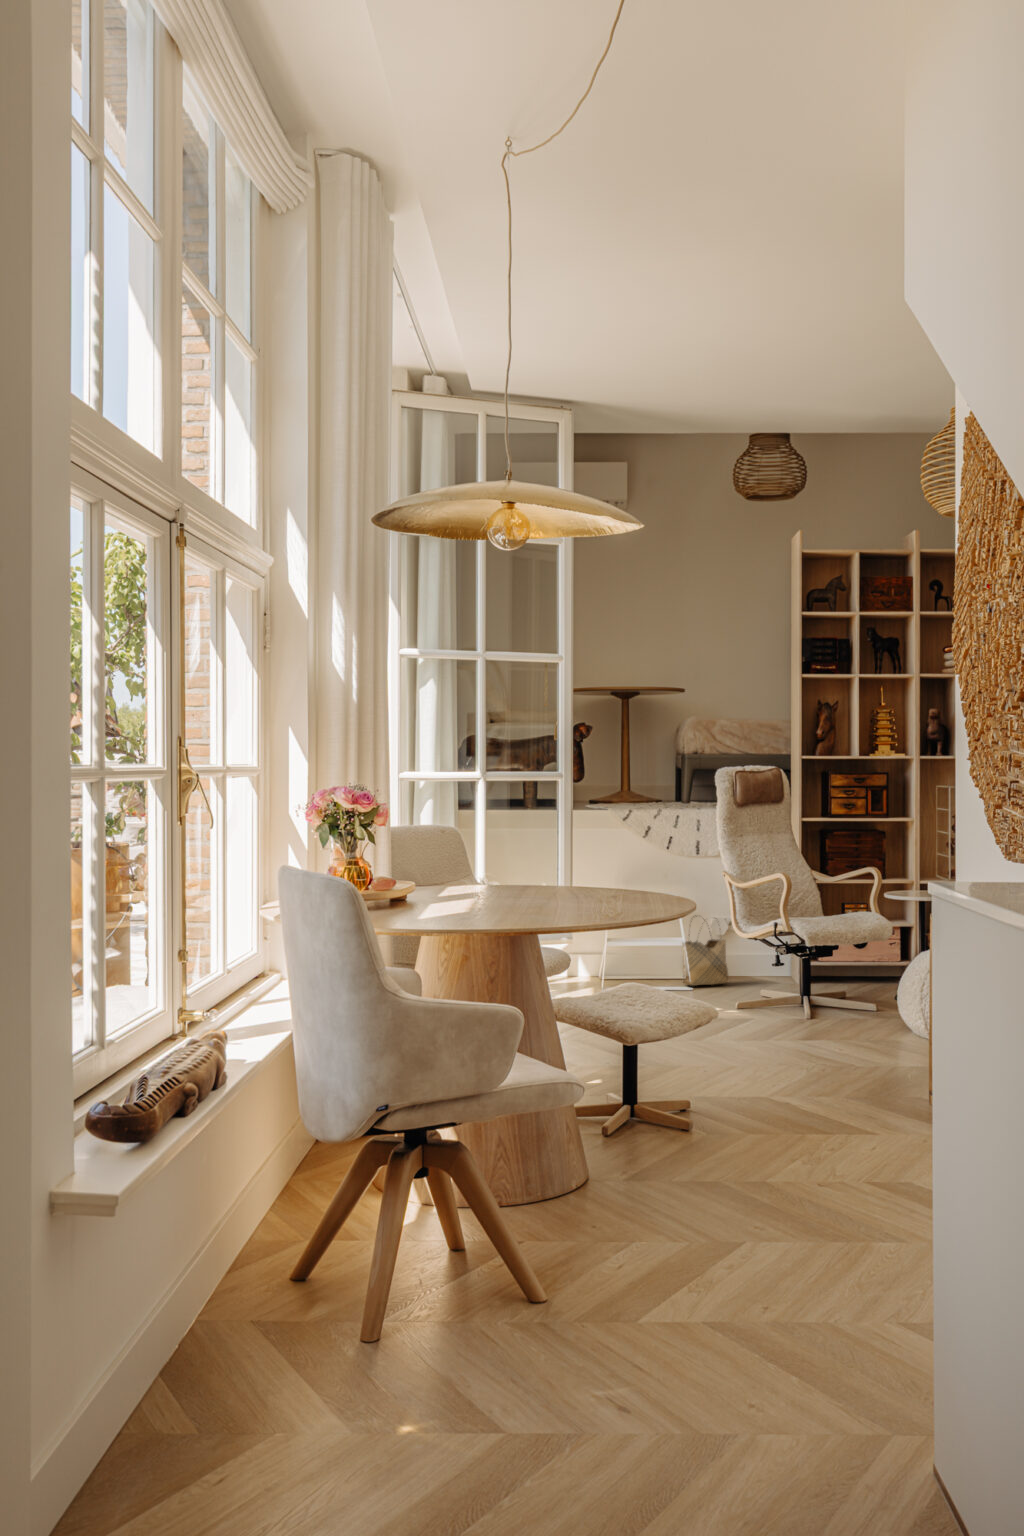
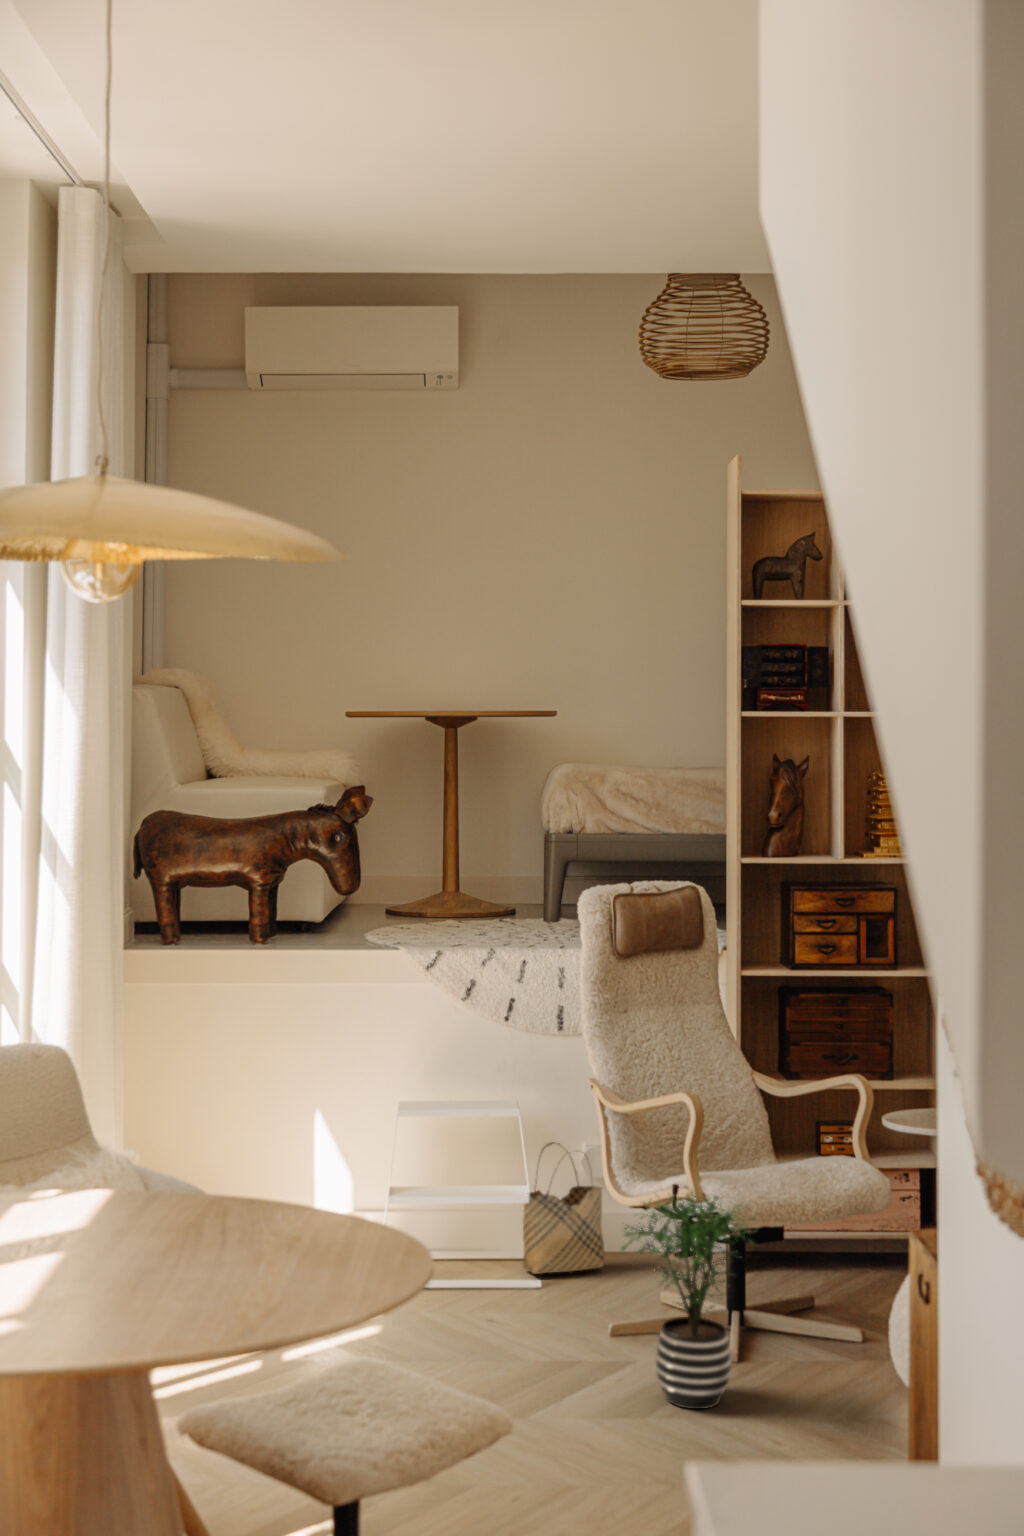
potted plant: none [749,918,827,1028] -> present [621,1192,755,1409]

